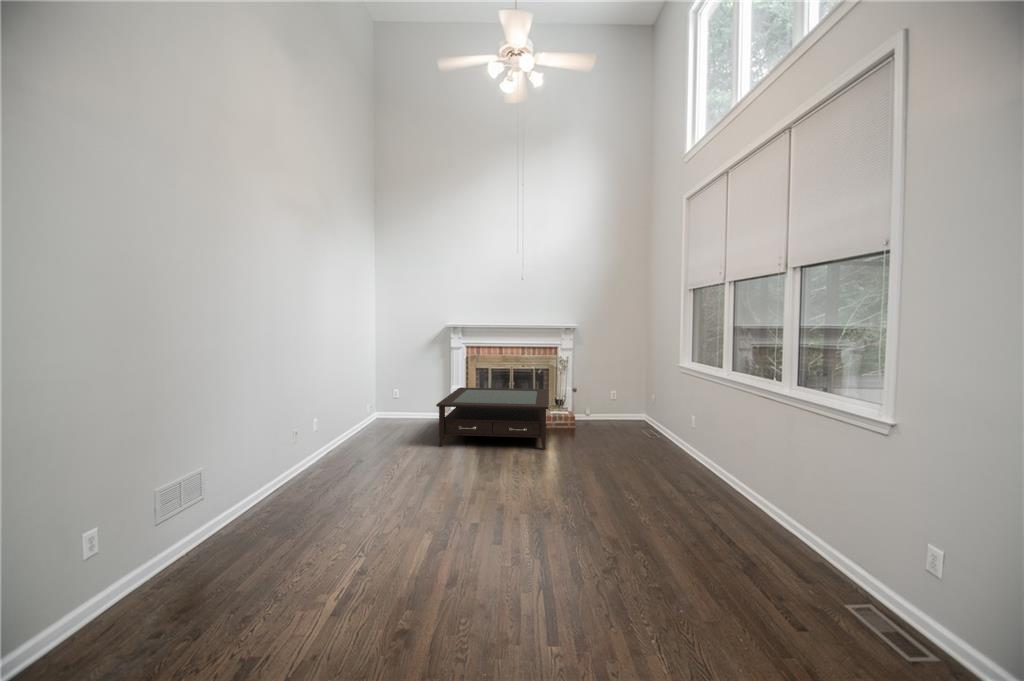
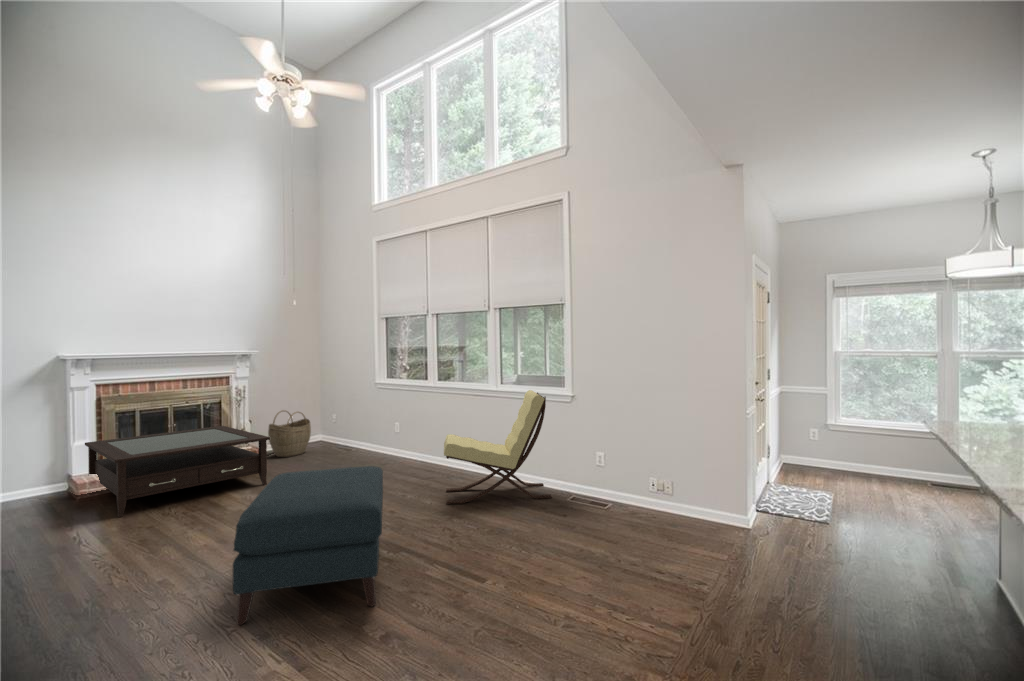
woven basket: none [587,383,625,427] -> present [268,411,311,457]
lounge chair: none [653,409,858,624] -> present [444,390,552,504]
ottoman: none [307,449,521,646] -> present [233,466,383,625]

